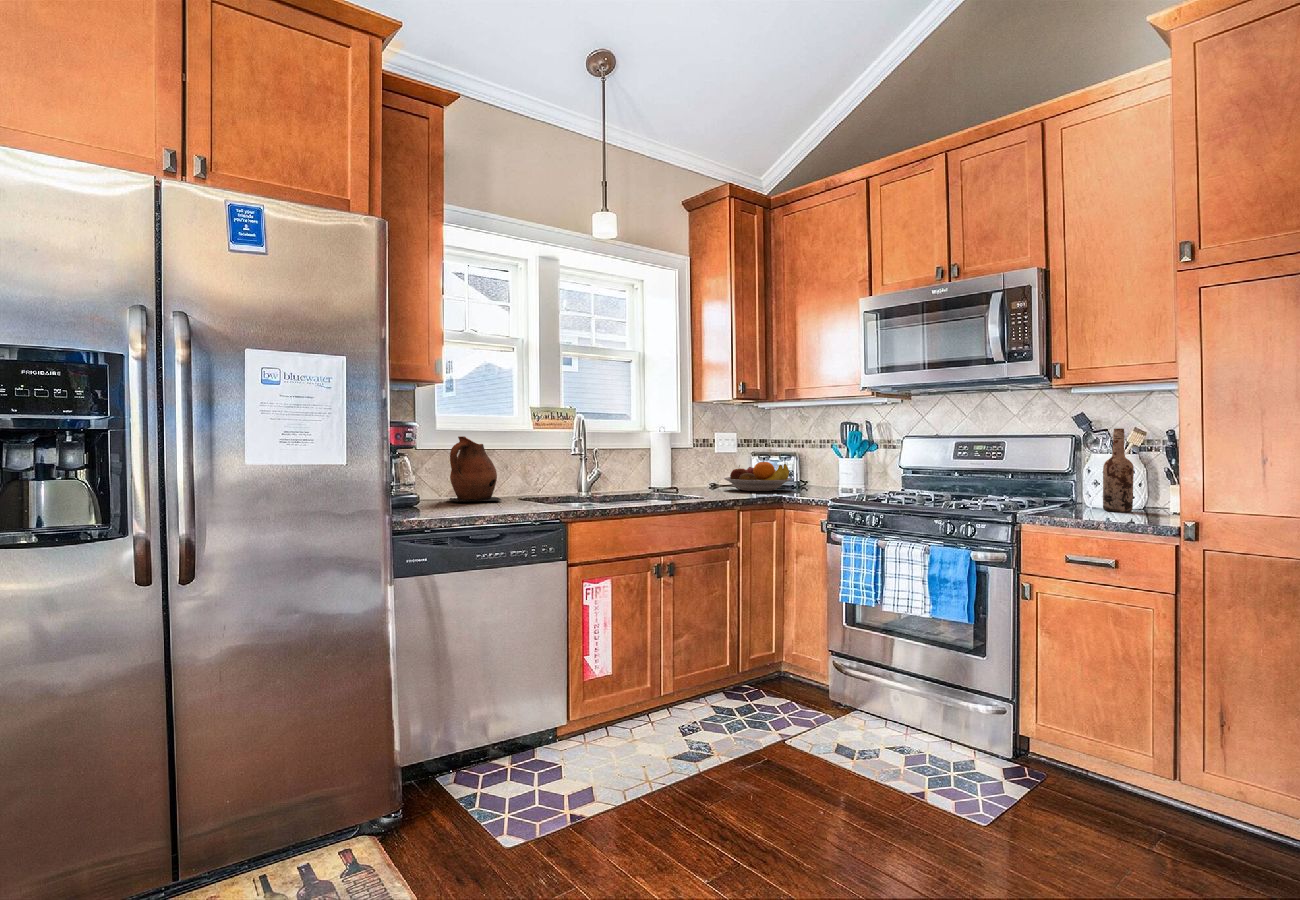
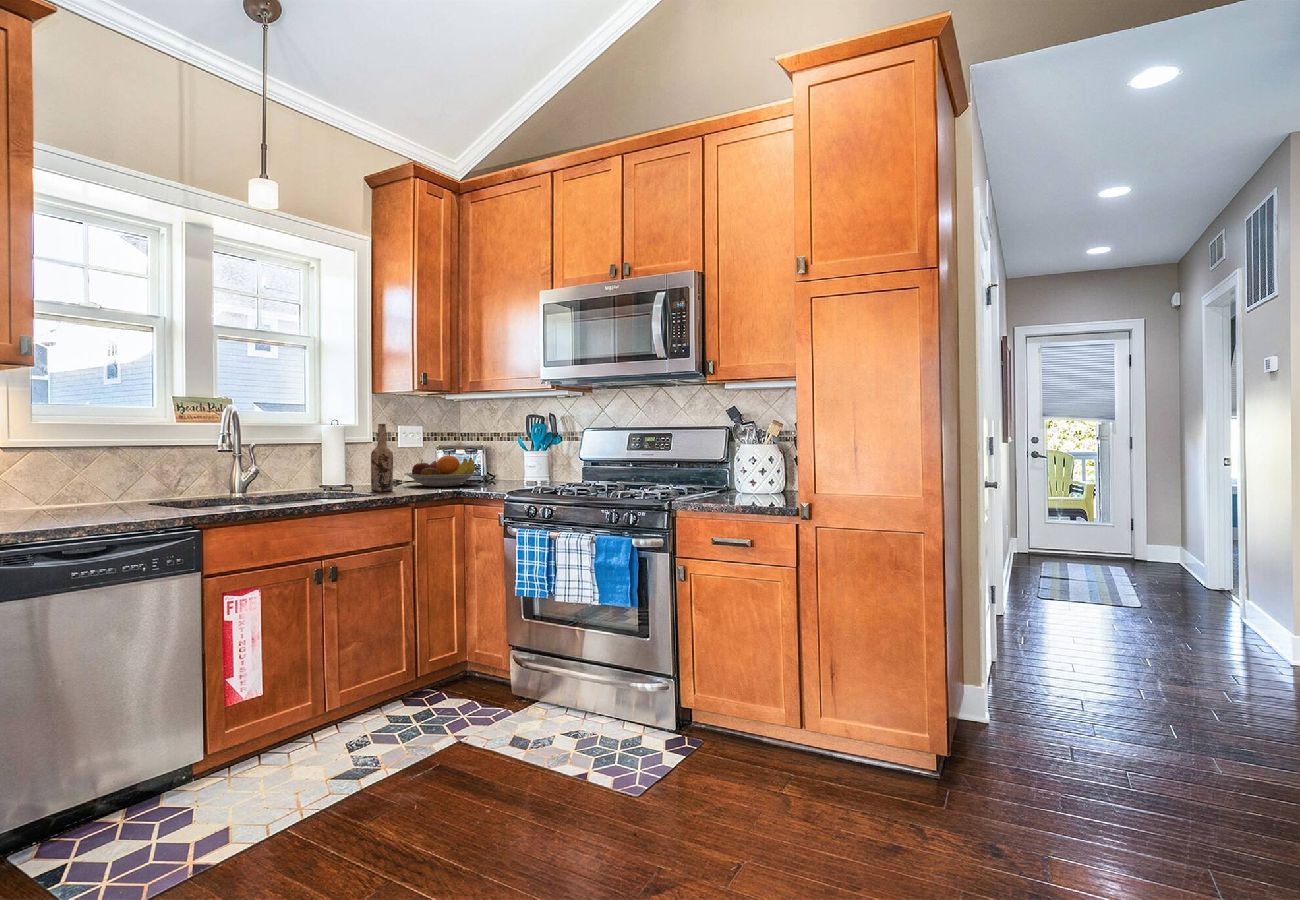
wine bottle: present [1103,429,1134,512] -> present [371,424,393,492]
ceramic pitcher: present [449,436,502,502] -> none [31,429,115,509]

